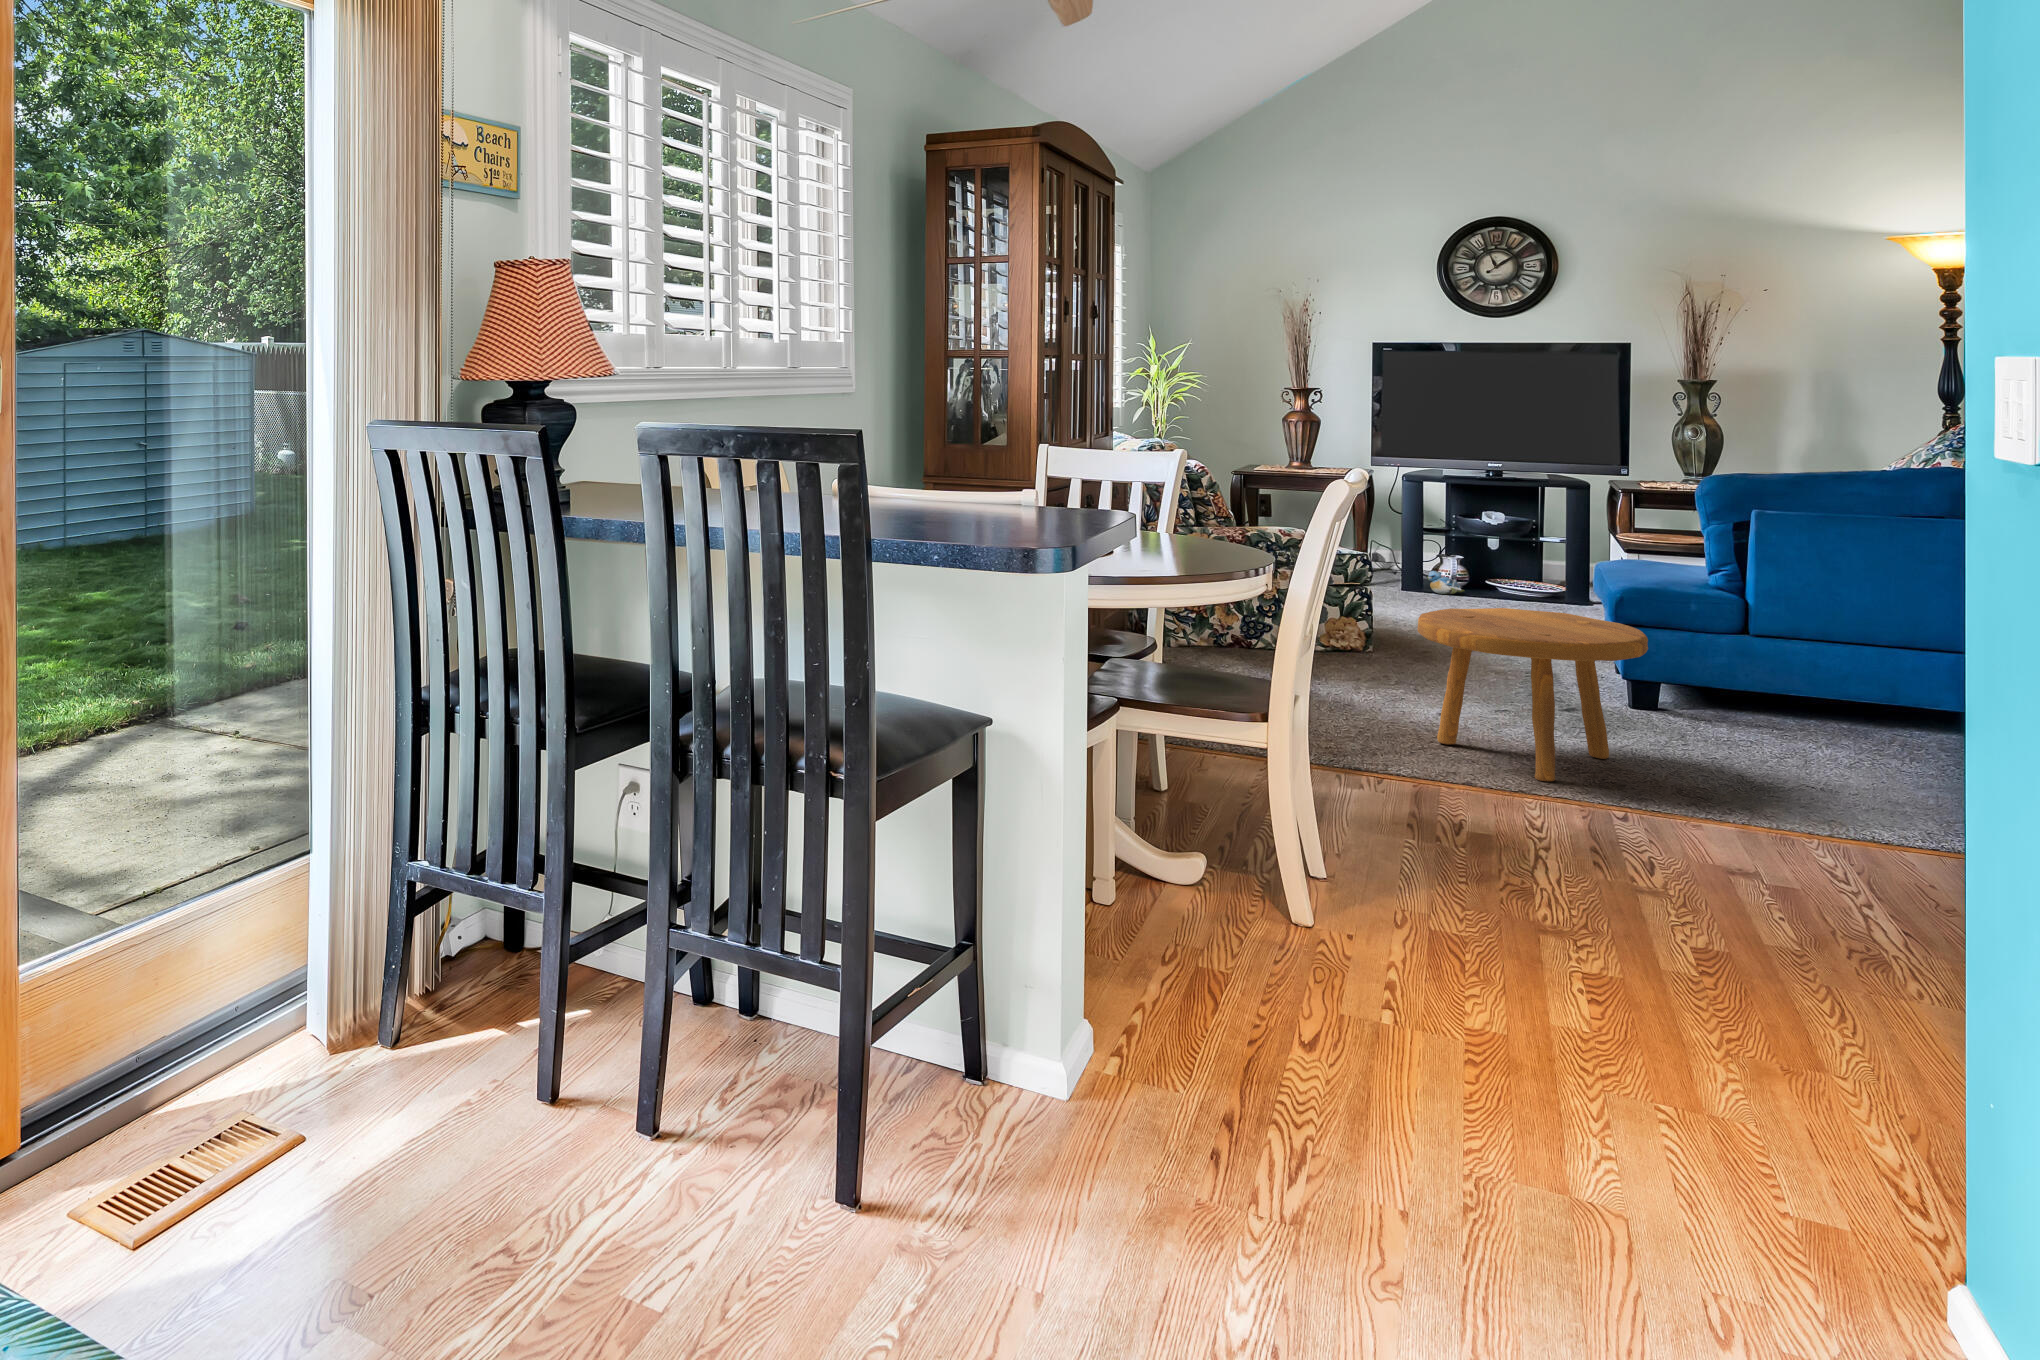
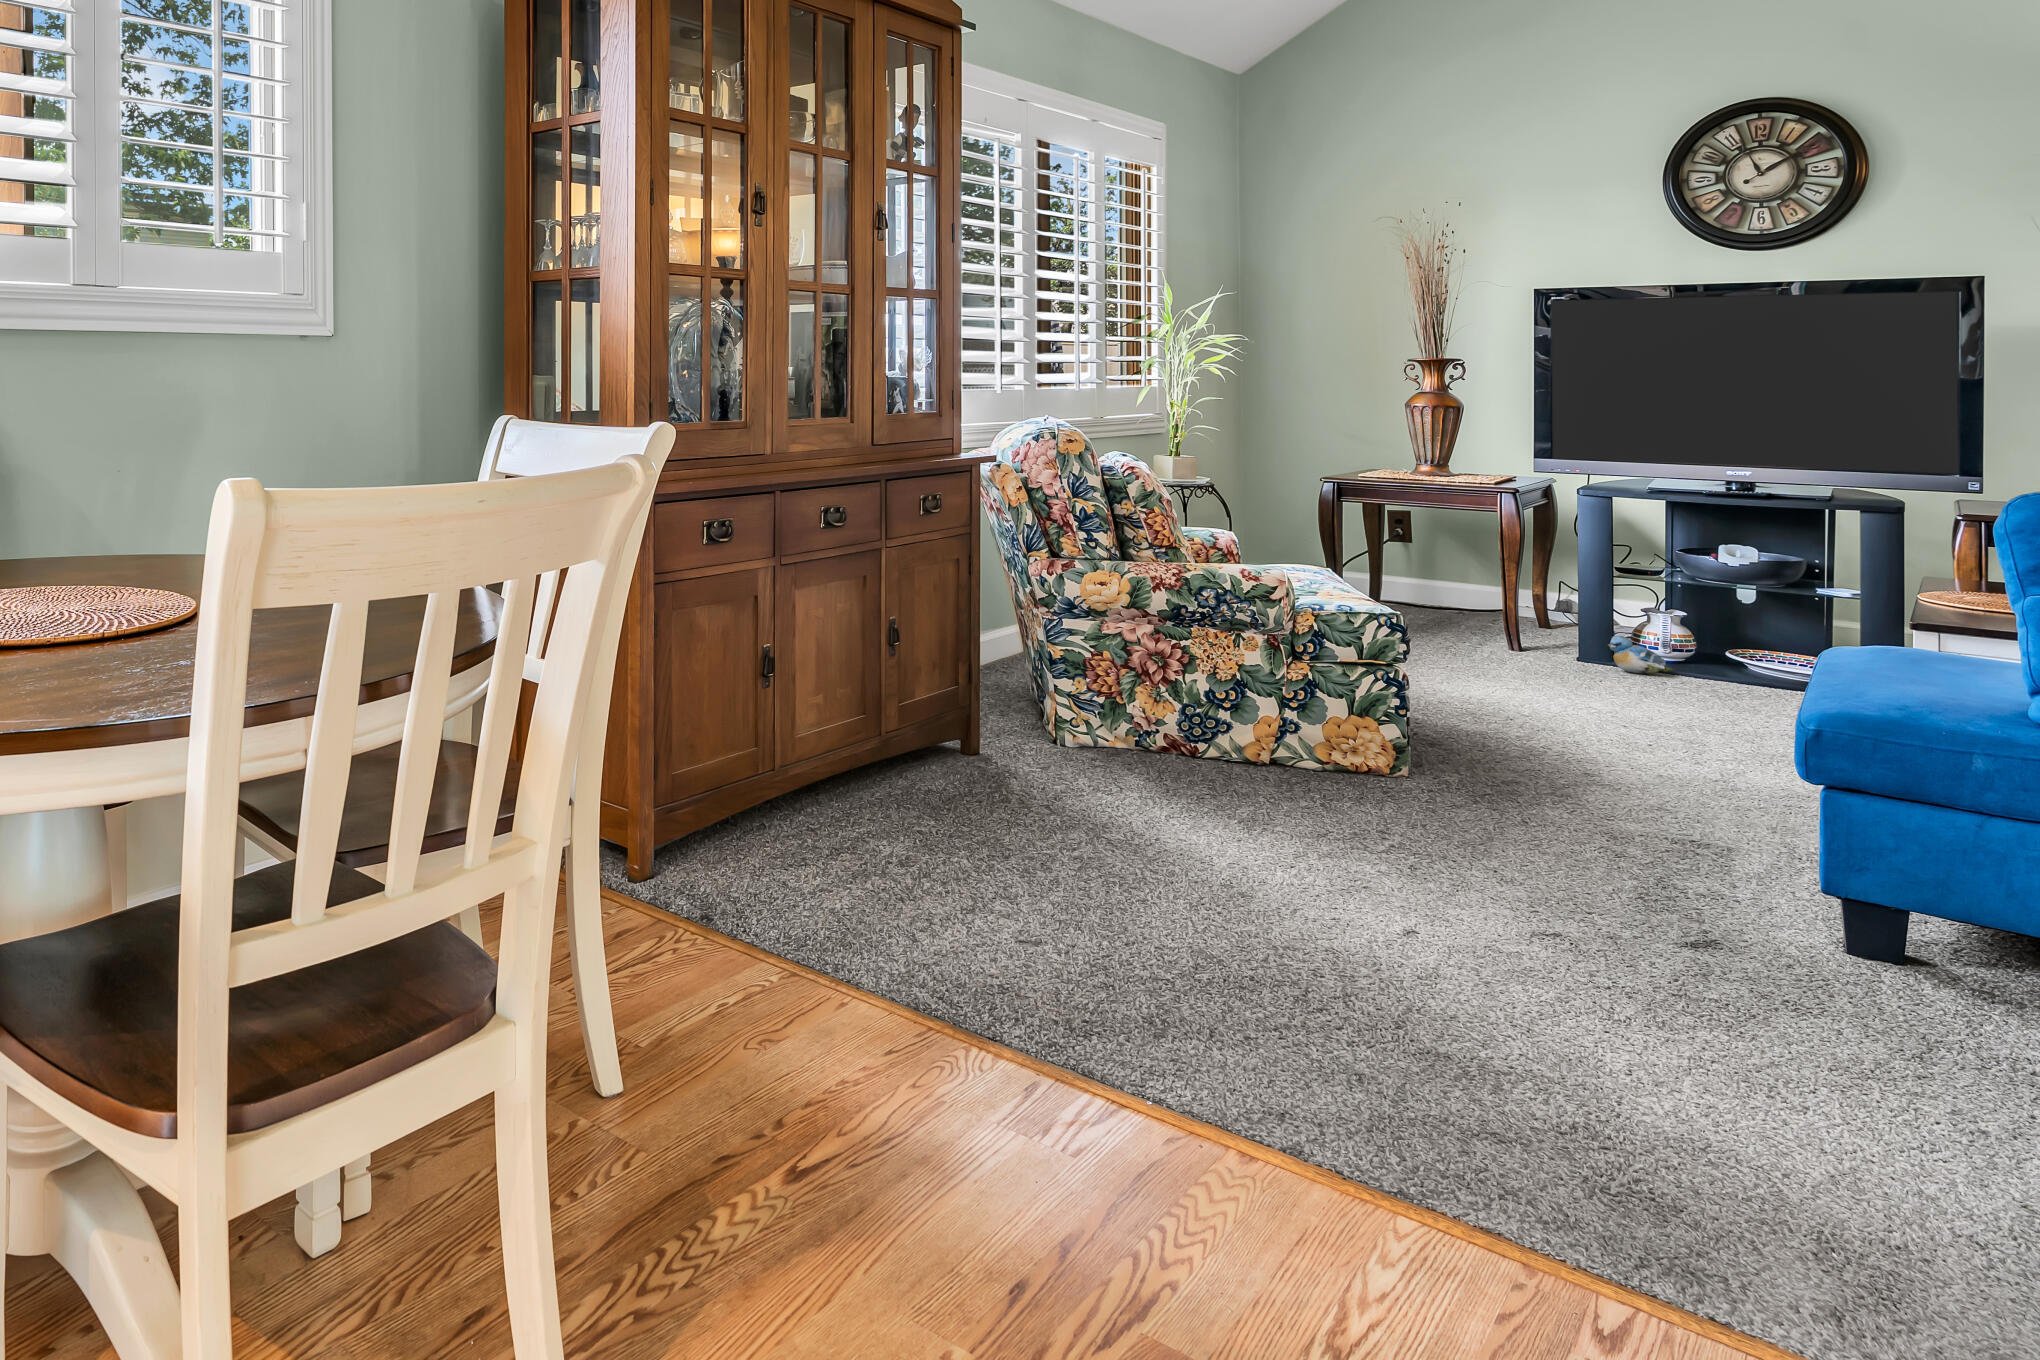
footstool: present [1417,608,1648,781] -> none [1271,749,1805,1204]

